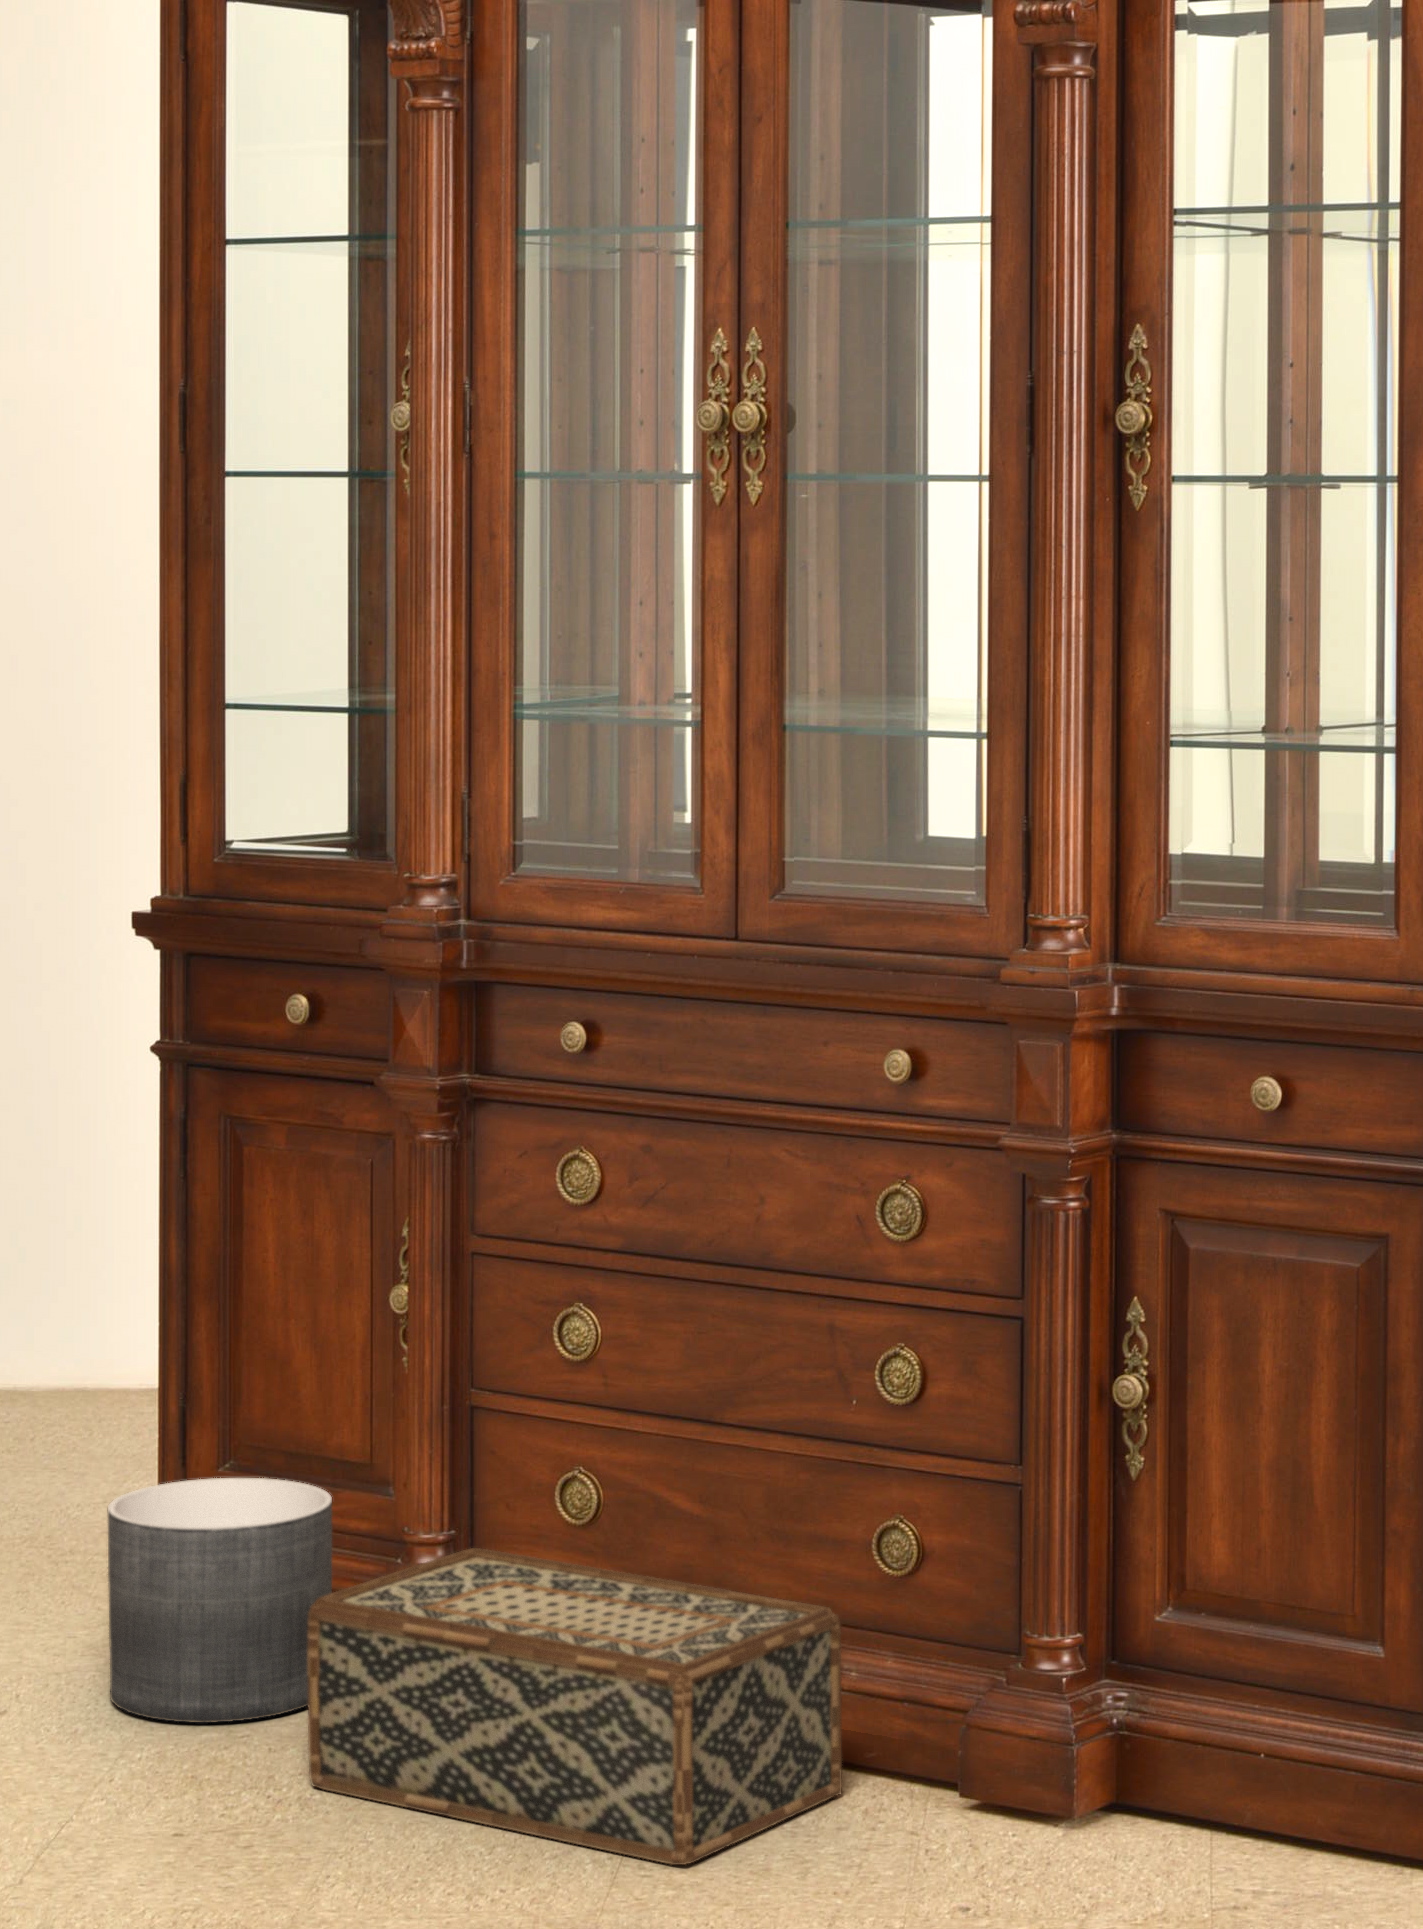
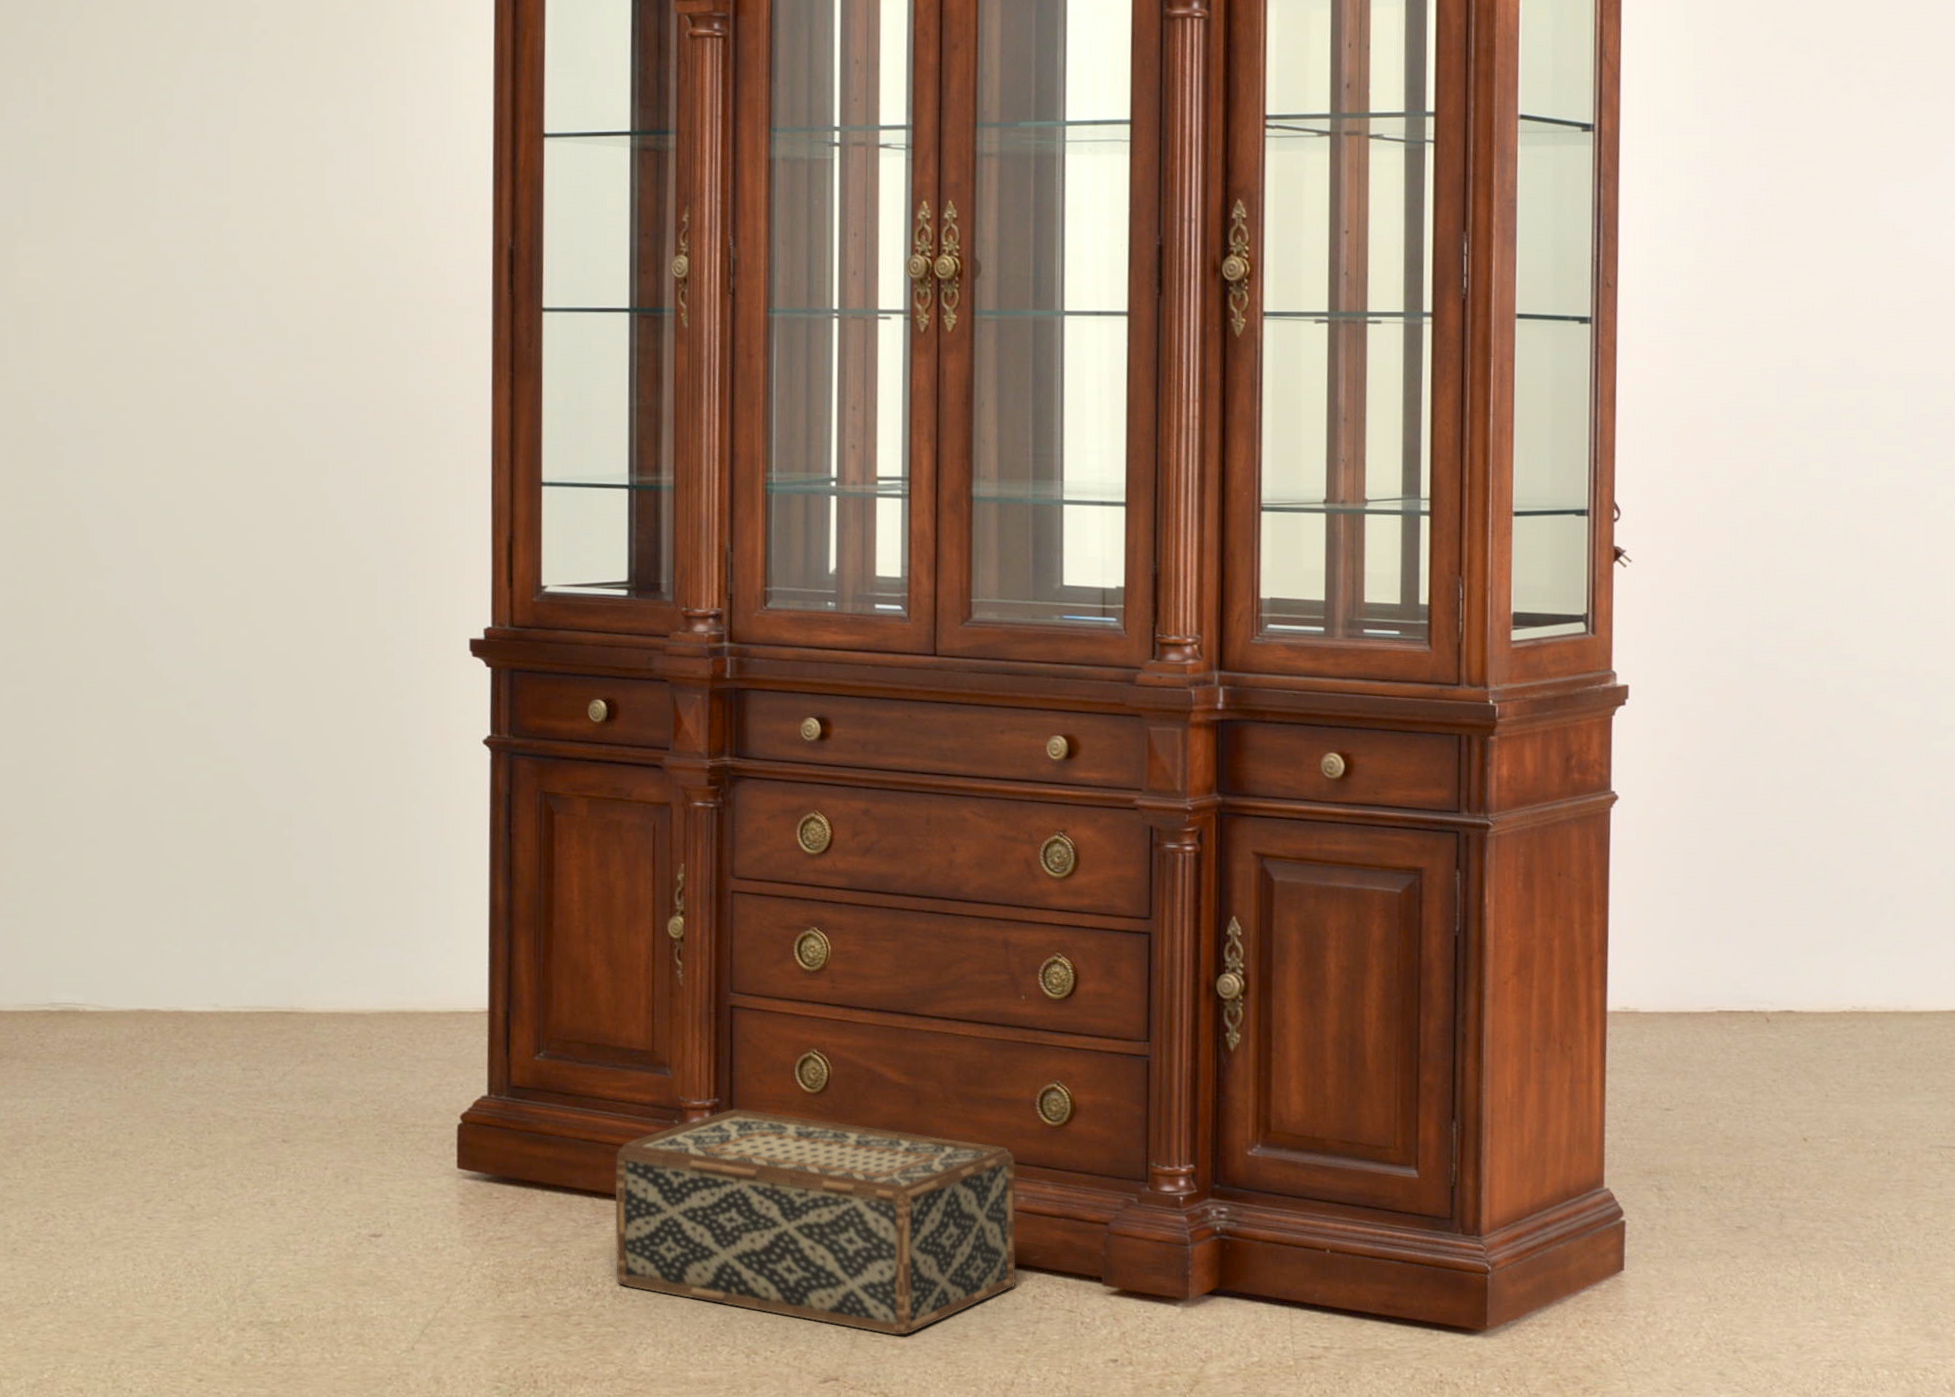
planter: present [107,1478,332,1723] -> none [456,1062,625,1241]

